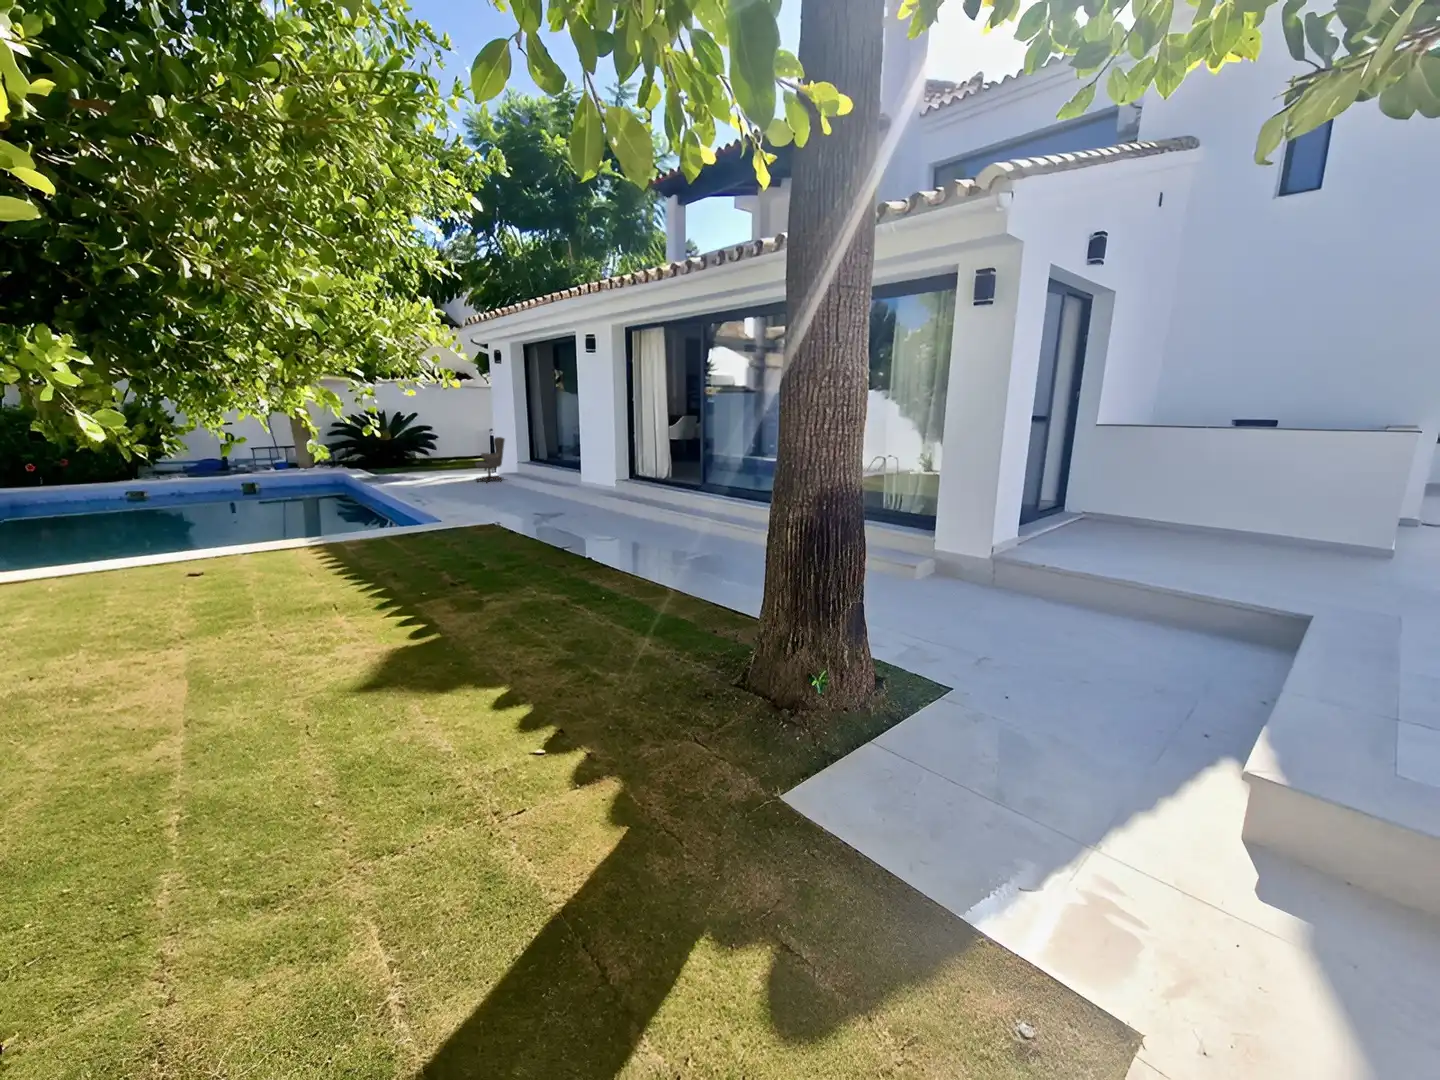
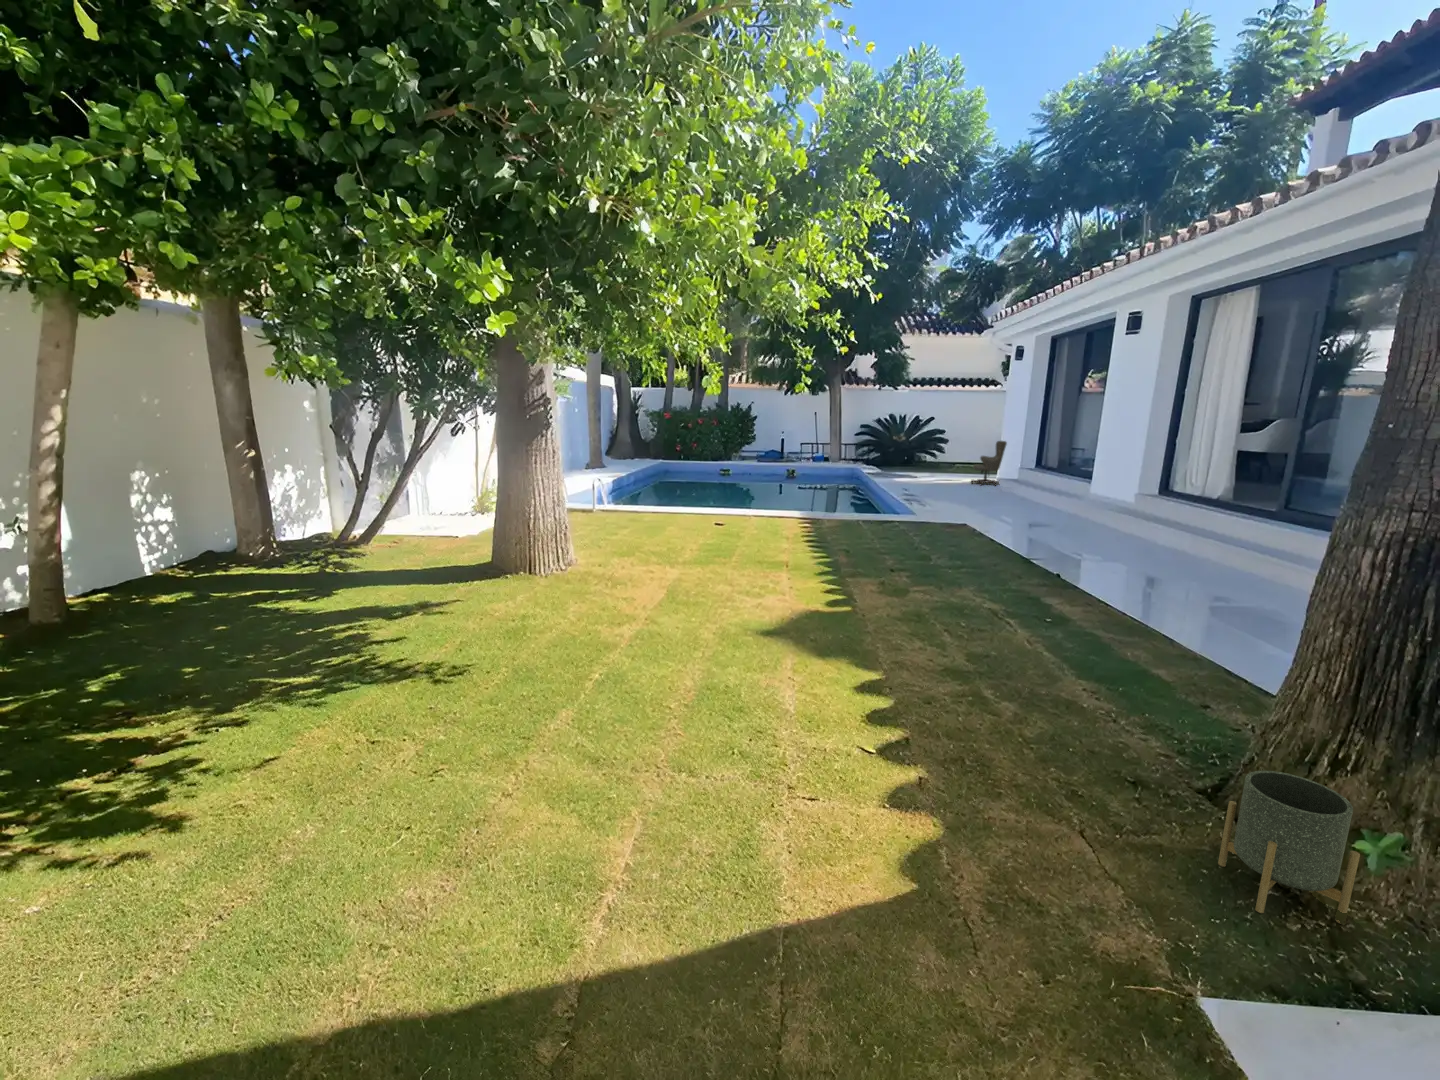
planter: none [780,668,843,755] -> present [1218,771,1360,923]

